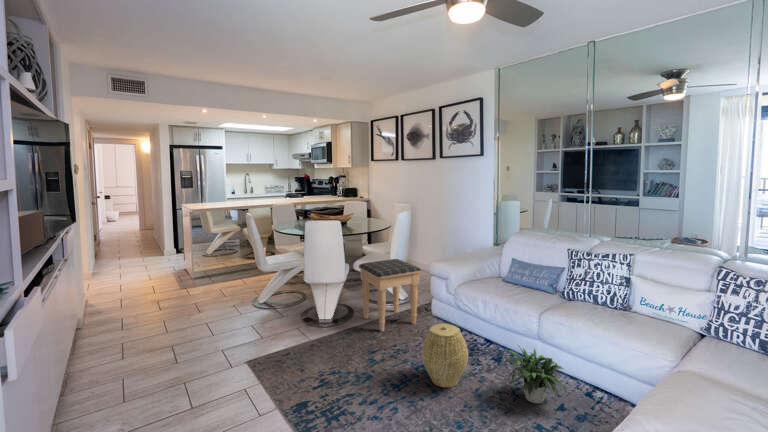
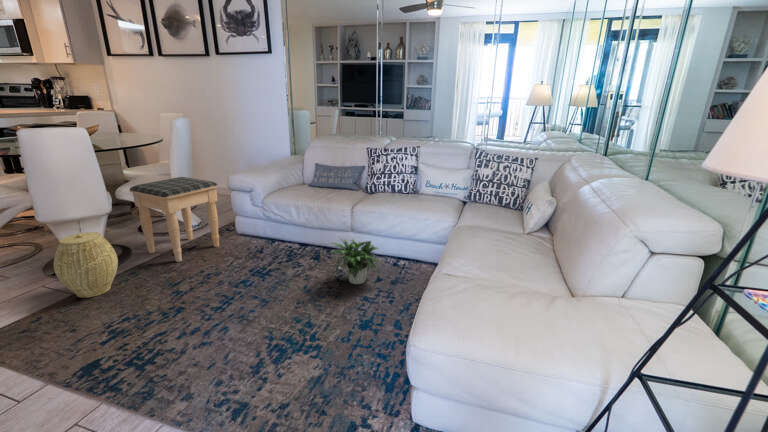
woven basket: present [422,324,468,387] -> present [54,232,118,298]

